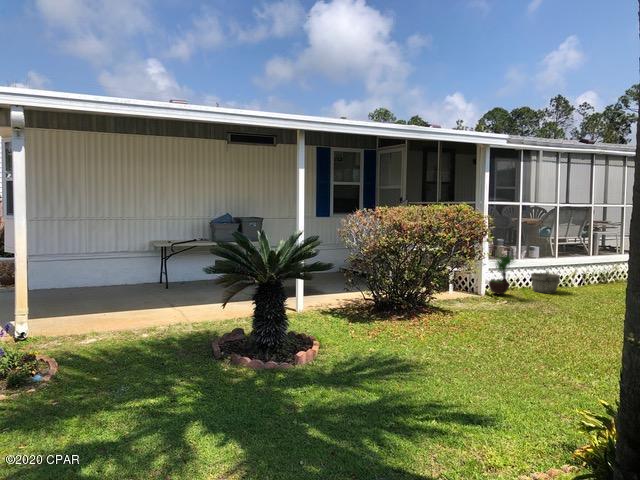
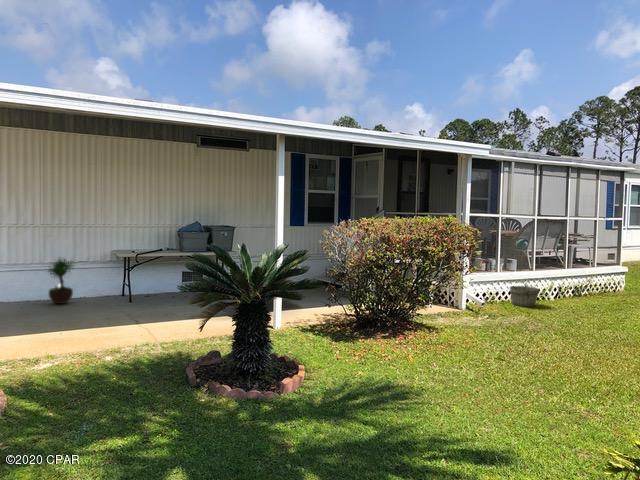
potted tree: present [489,254,514,294] -> present [48,257,73,304]

